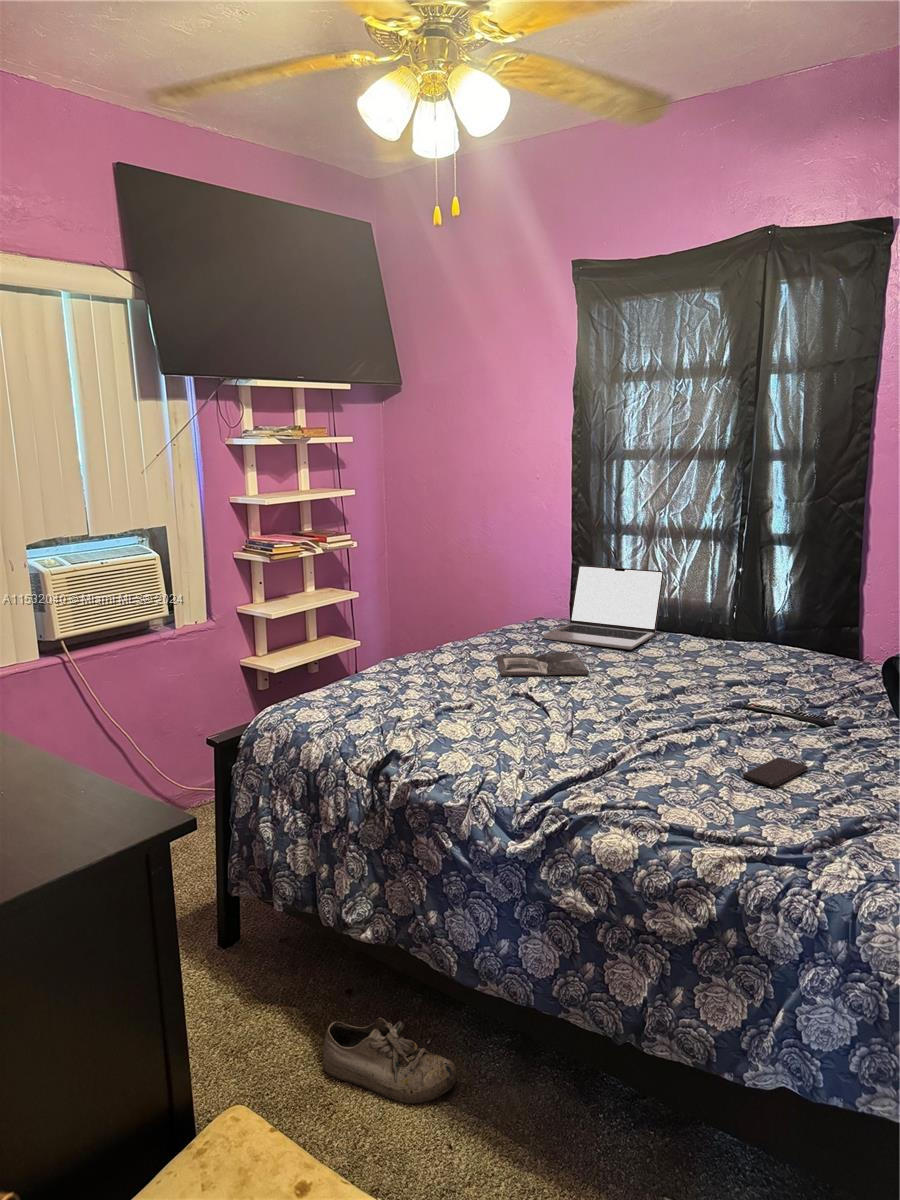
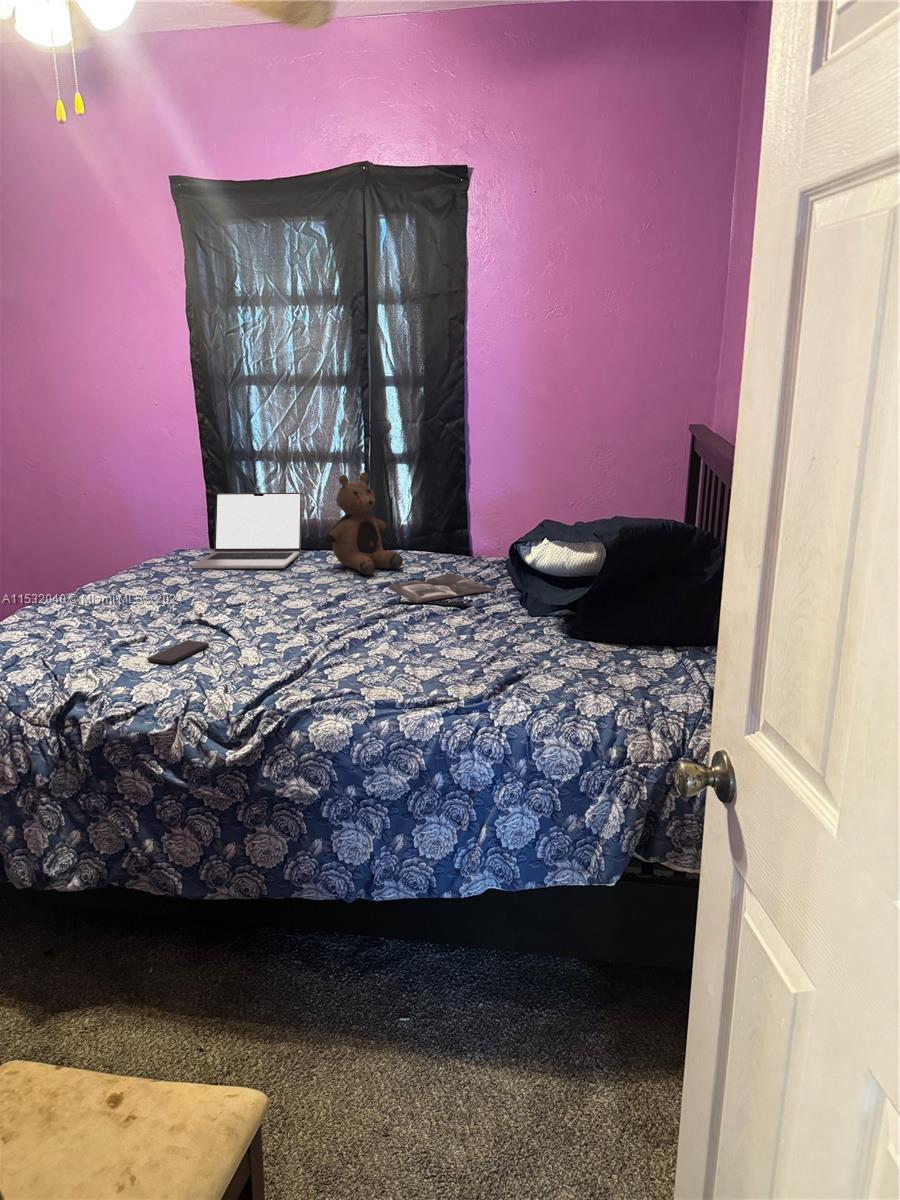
teddy bear: none [676,556,765,669] -> present [324,472,403,575]
magazine: present [496,653,589,676] -> present [388,574,492,603]
smartphone: present [743,758,808,787] -> present [147,640,209,664]
shoe: present [323,1018,457,1104] -> none [43,959,196,1038]

